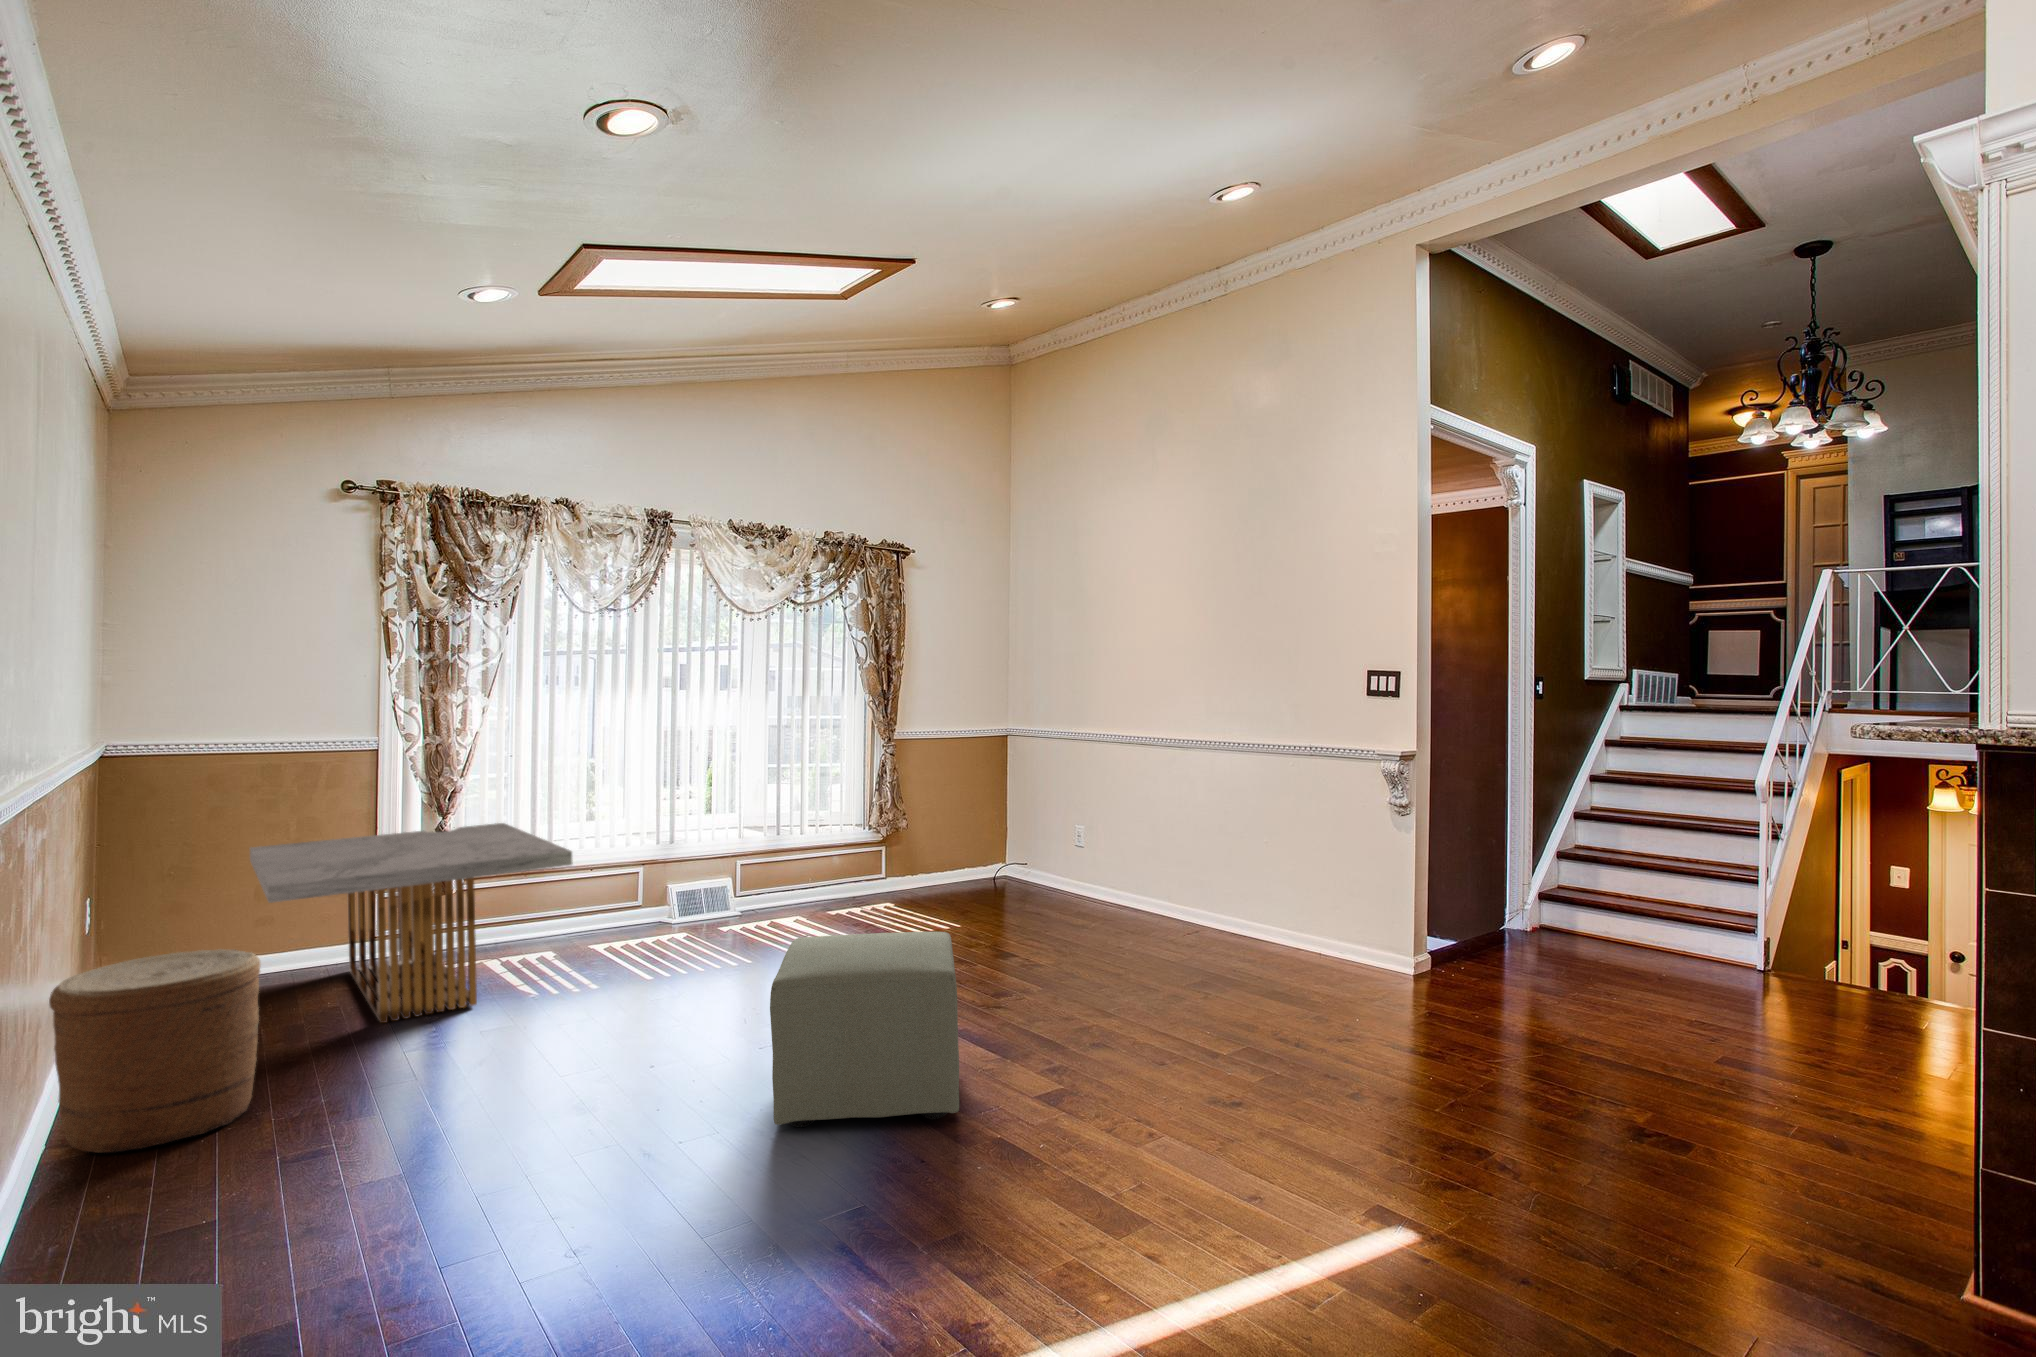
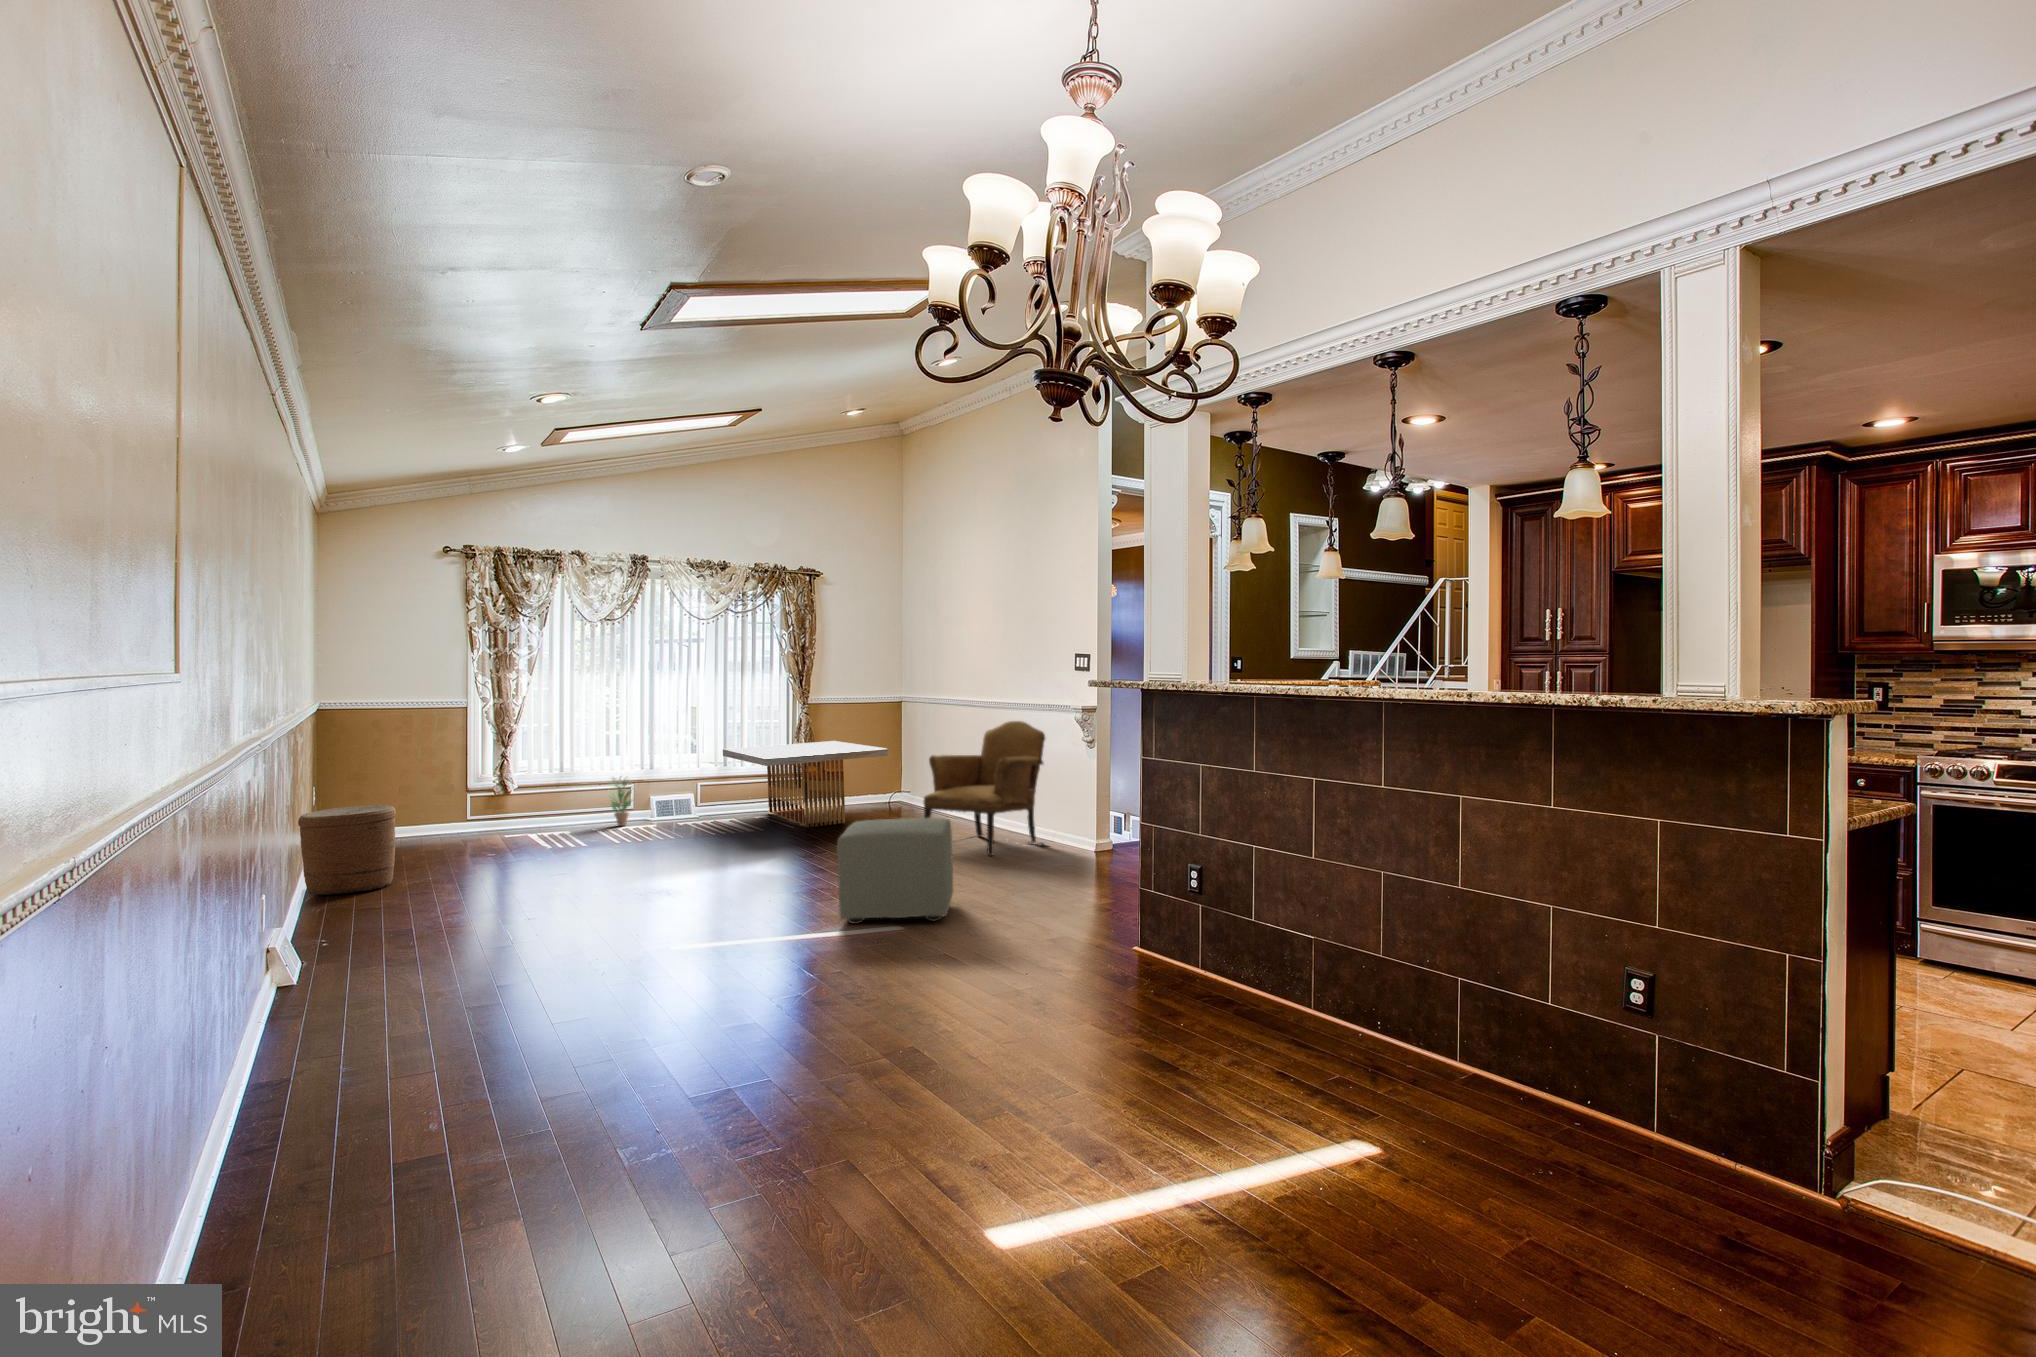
armchair: none [1150,773,1346,1002] -> present [924,721,1045,856]
coffee table: present [250,823,573,1023] -> present [723,741,888,828]
potted plant: none [605,854,649,936] -> present [611,776,631,826]
ottoman: present [770,932,959,1127] -> present [837,818,953,924]

